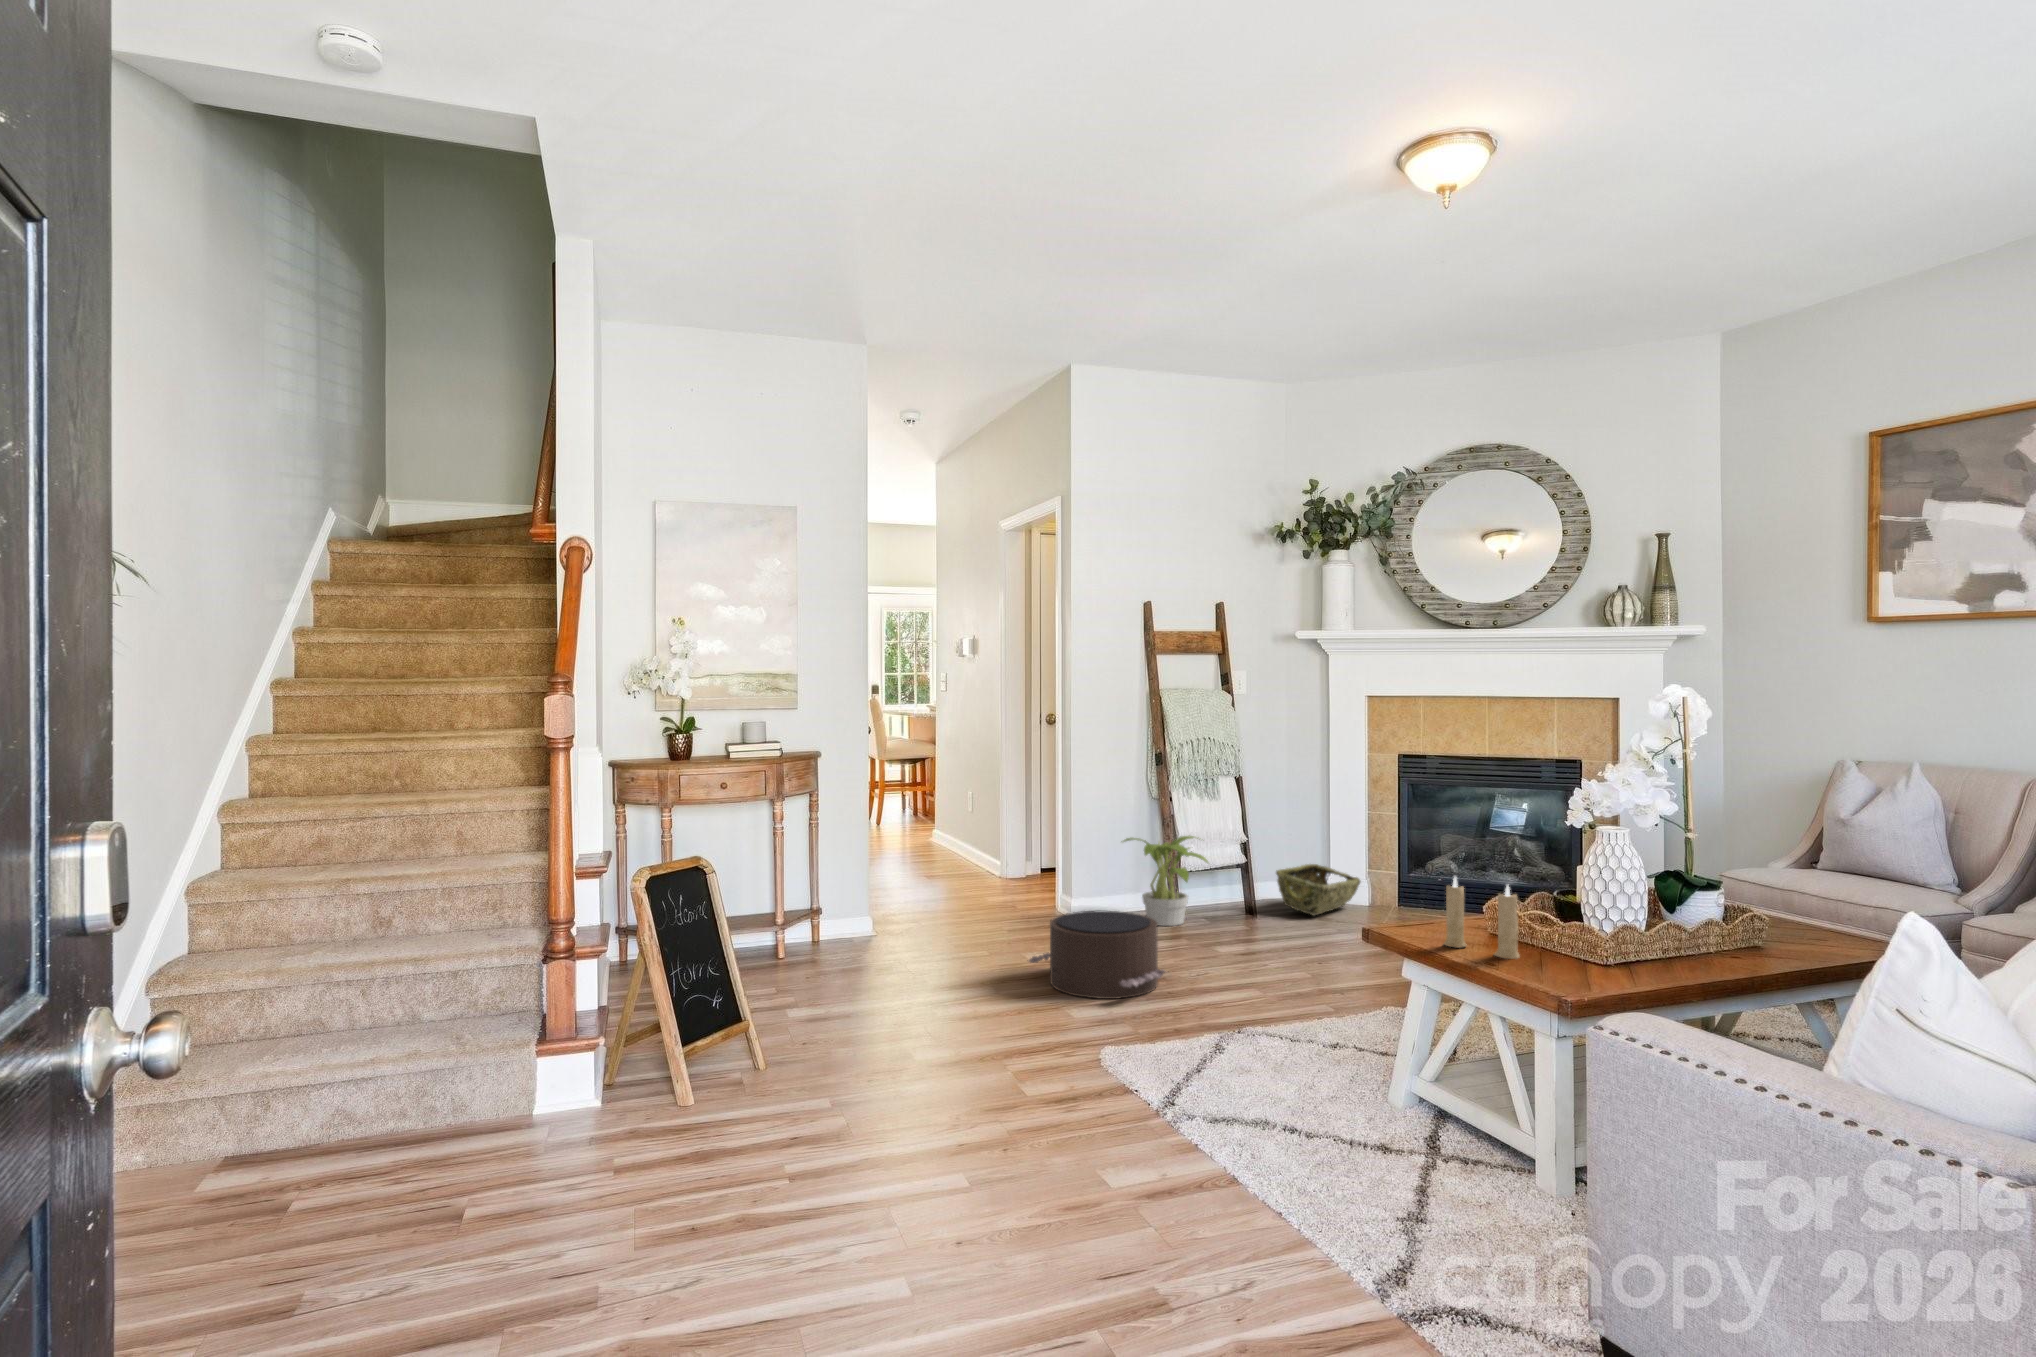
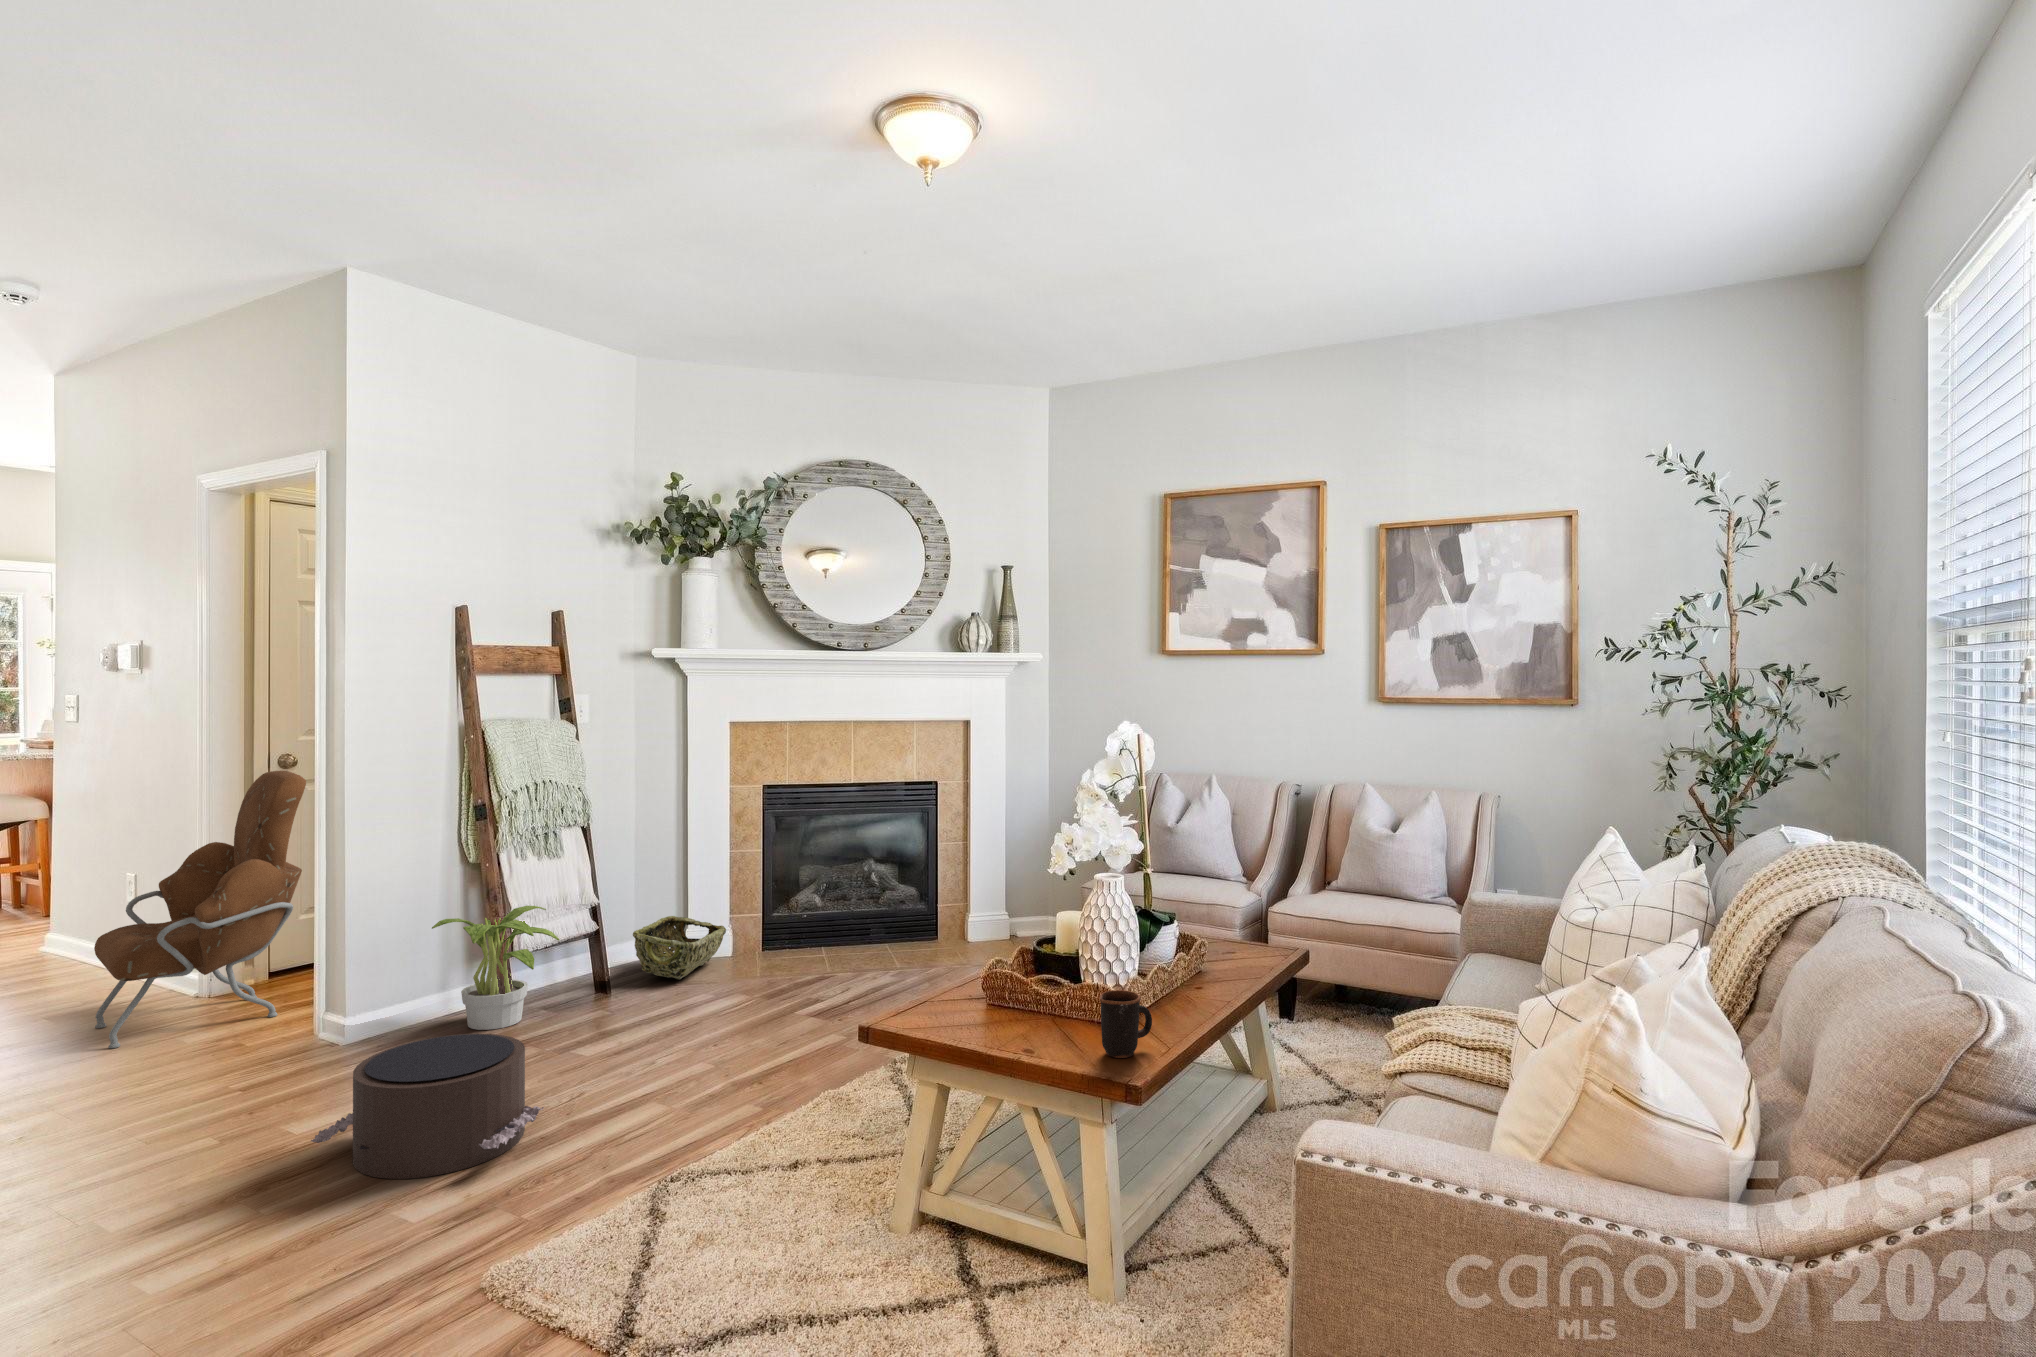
armchair: none [941,725,1052,899] -> present [94,771,306,1048]
candle: present [1444,877,1520,959] -> none [962,947,1048,1041]
mug: none [1548,920,1610,980] -> present [1100,990,1152,1058]

